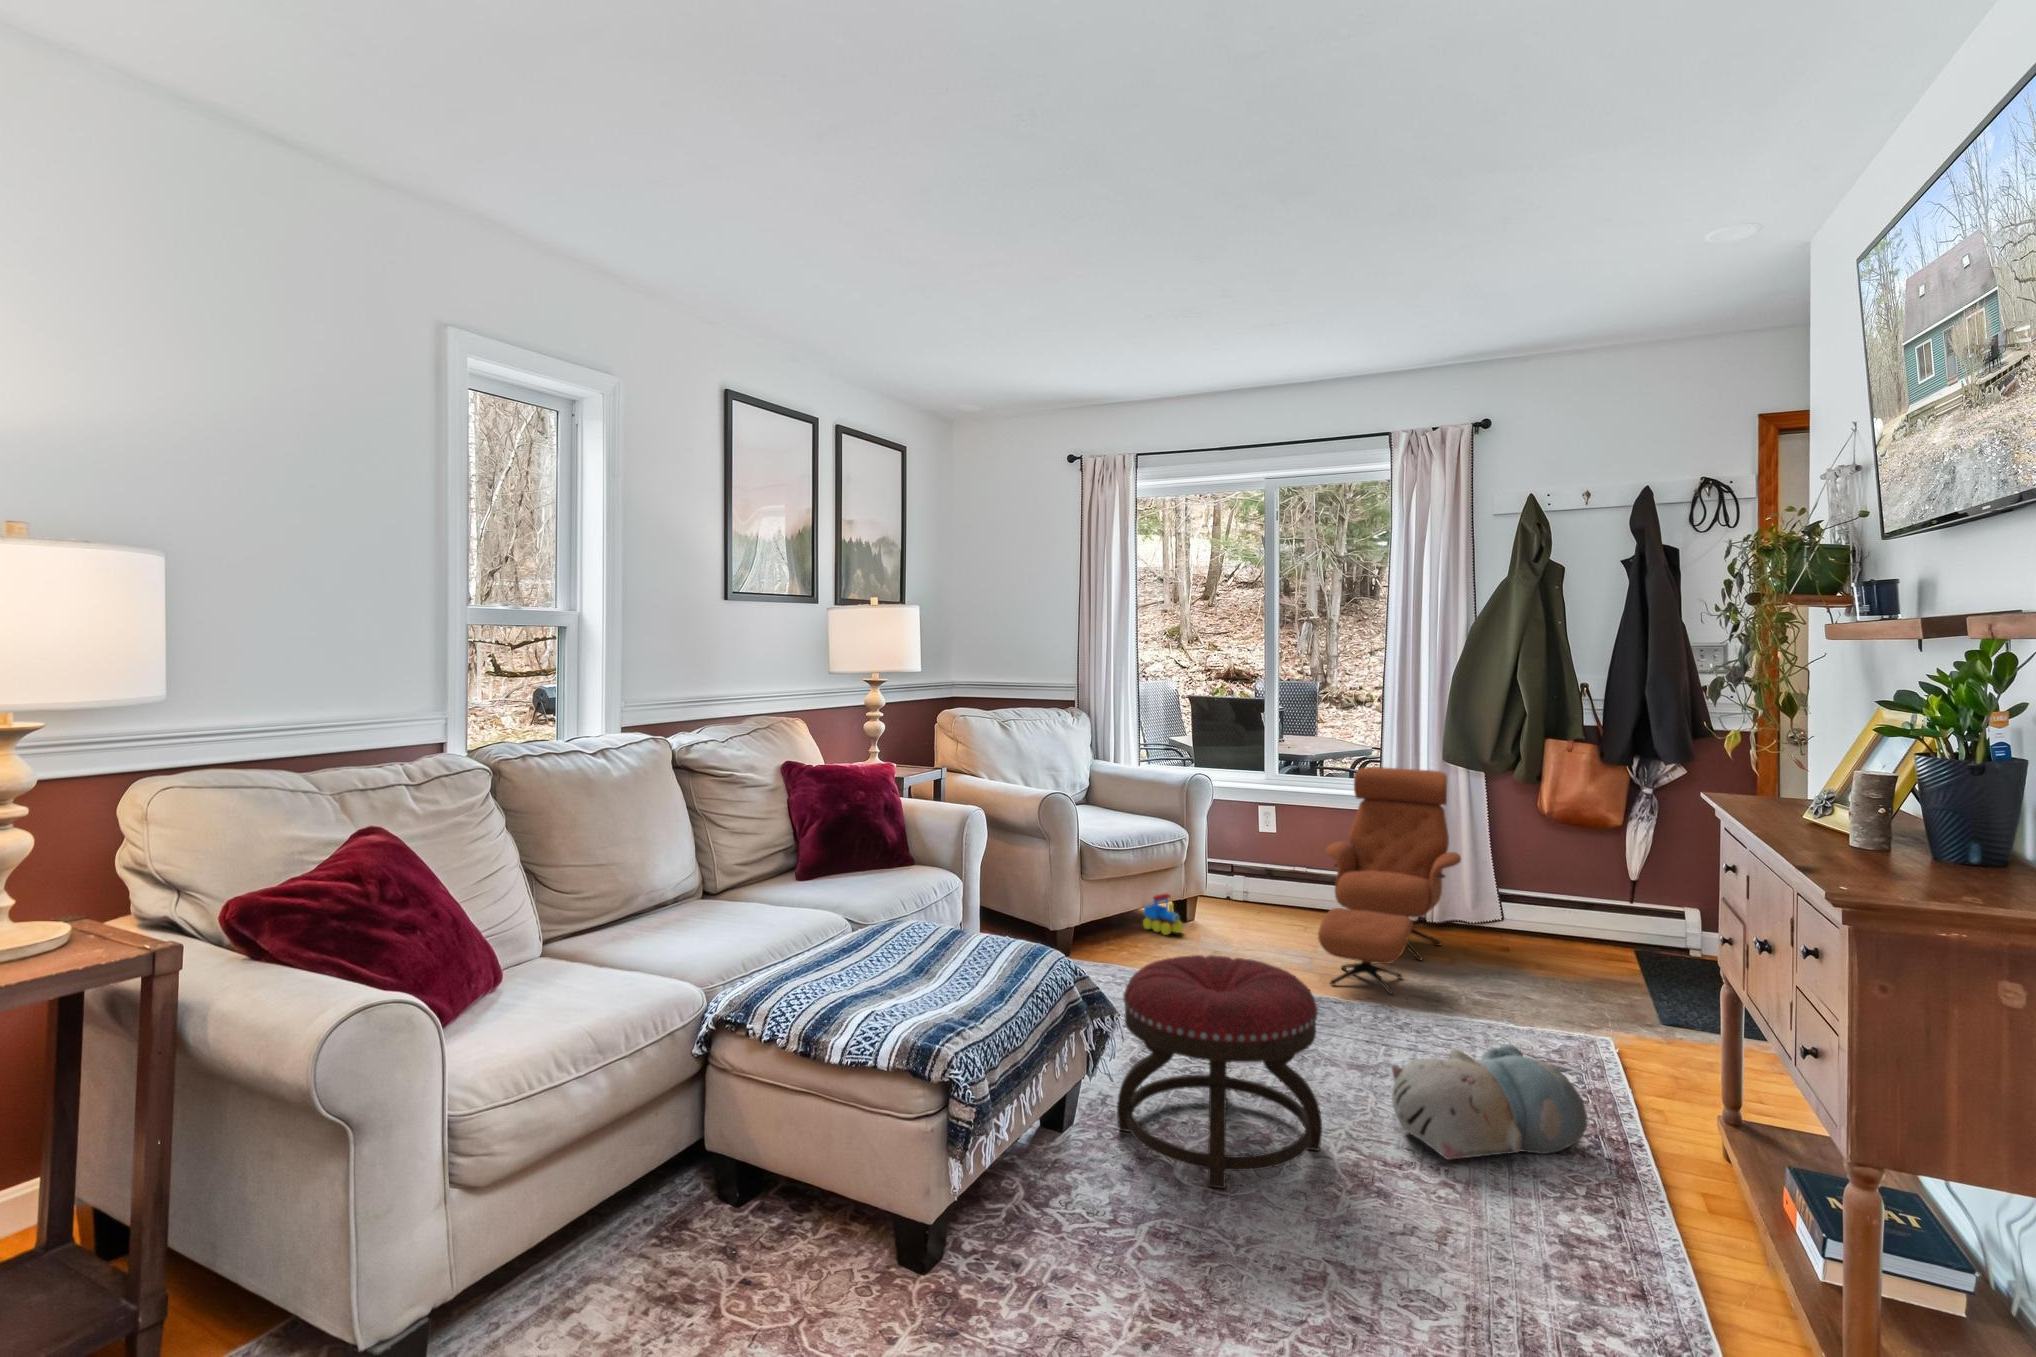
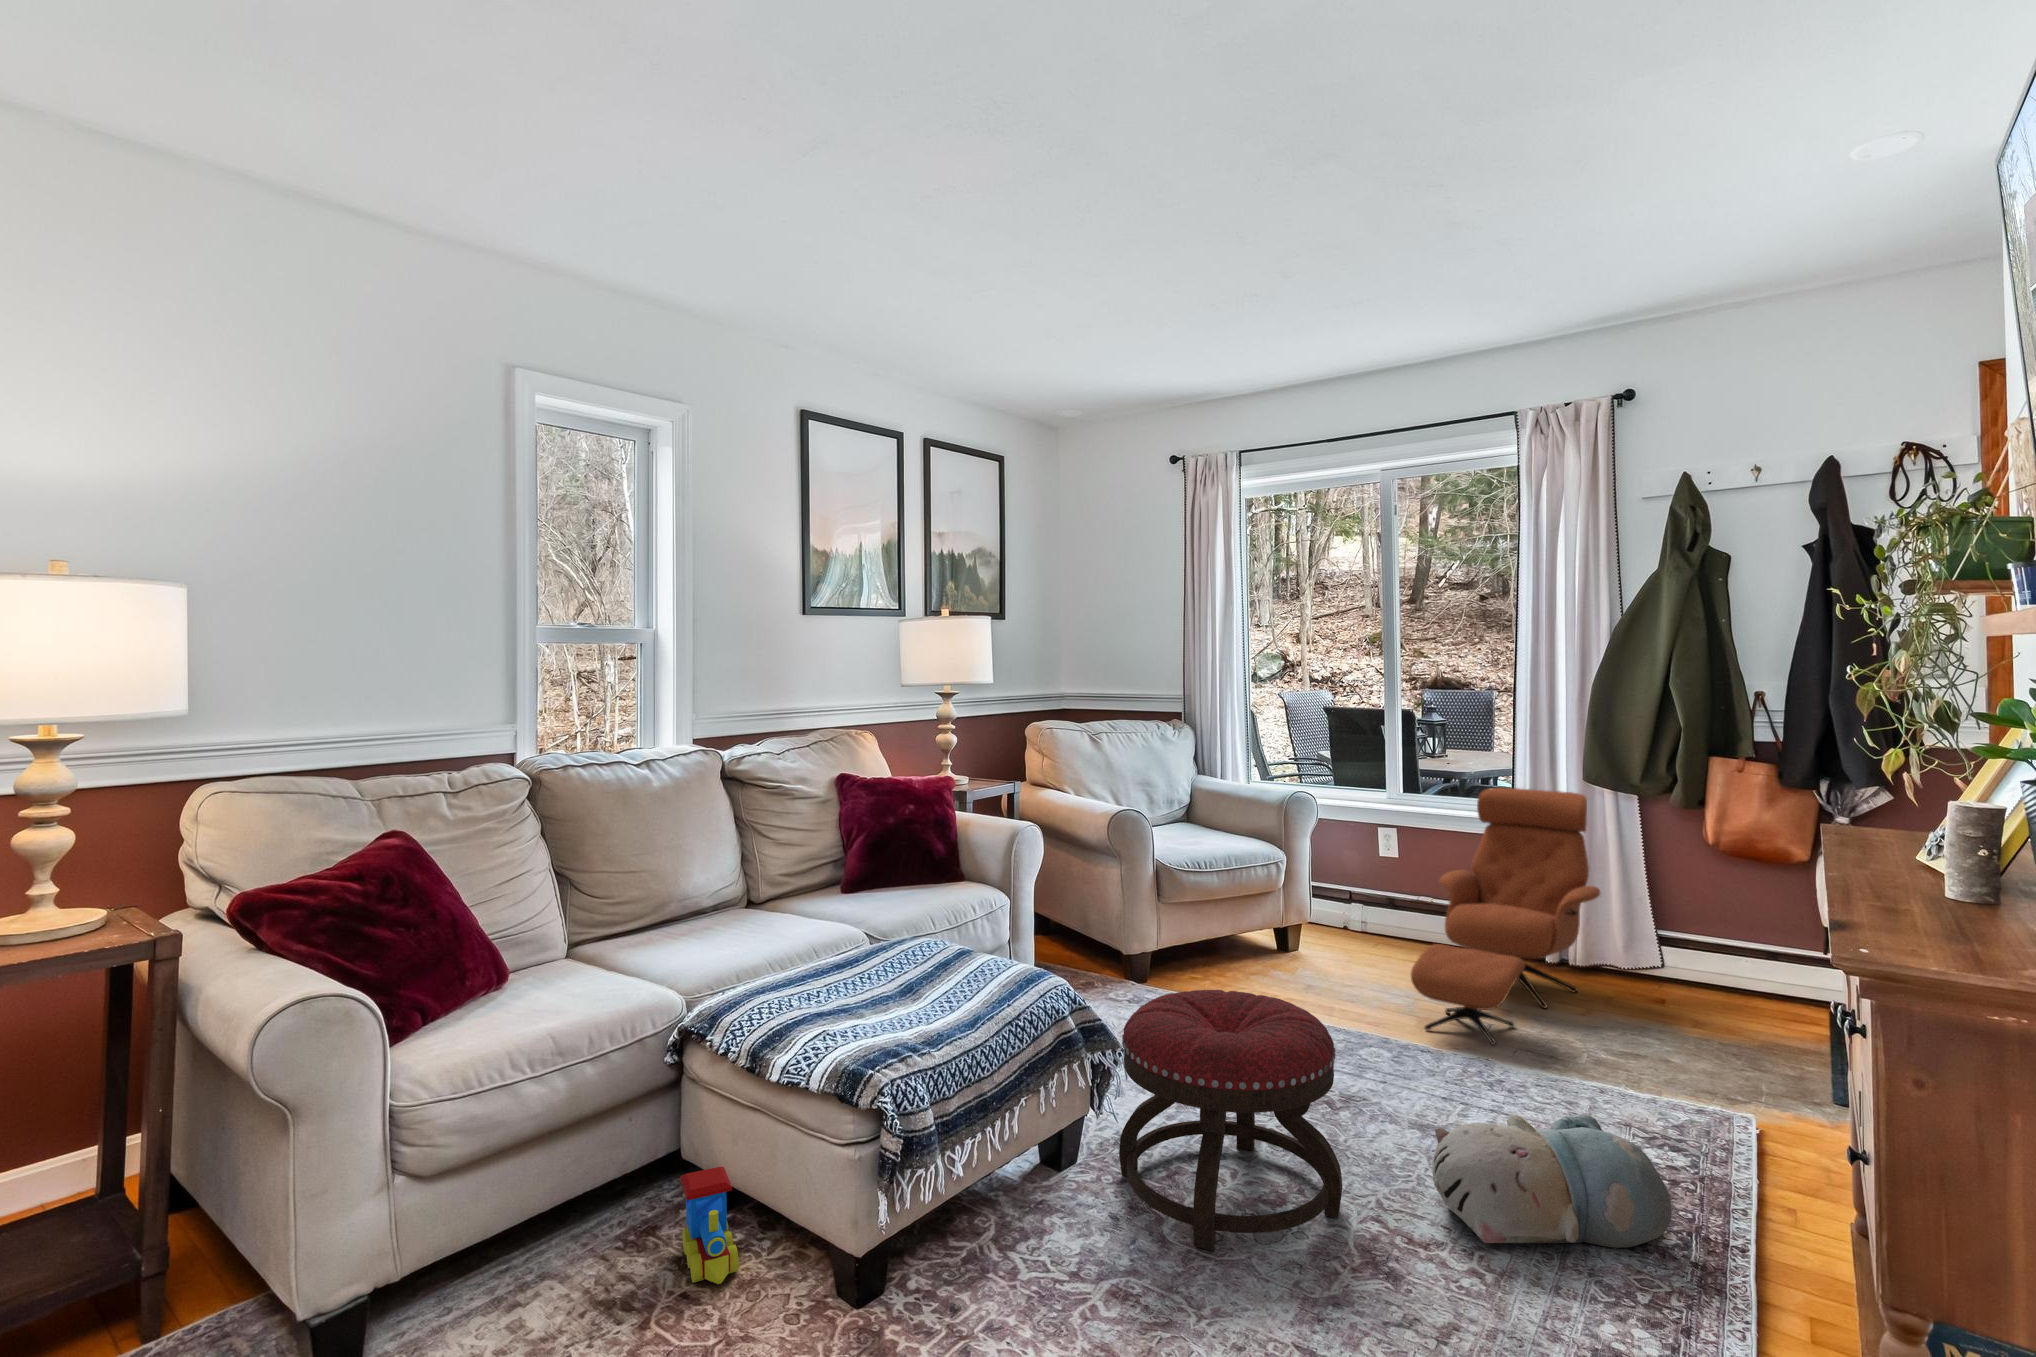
toy train: present [1143,894,1183,935] -> present [680,1167,739,1284]

